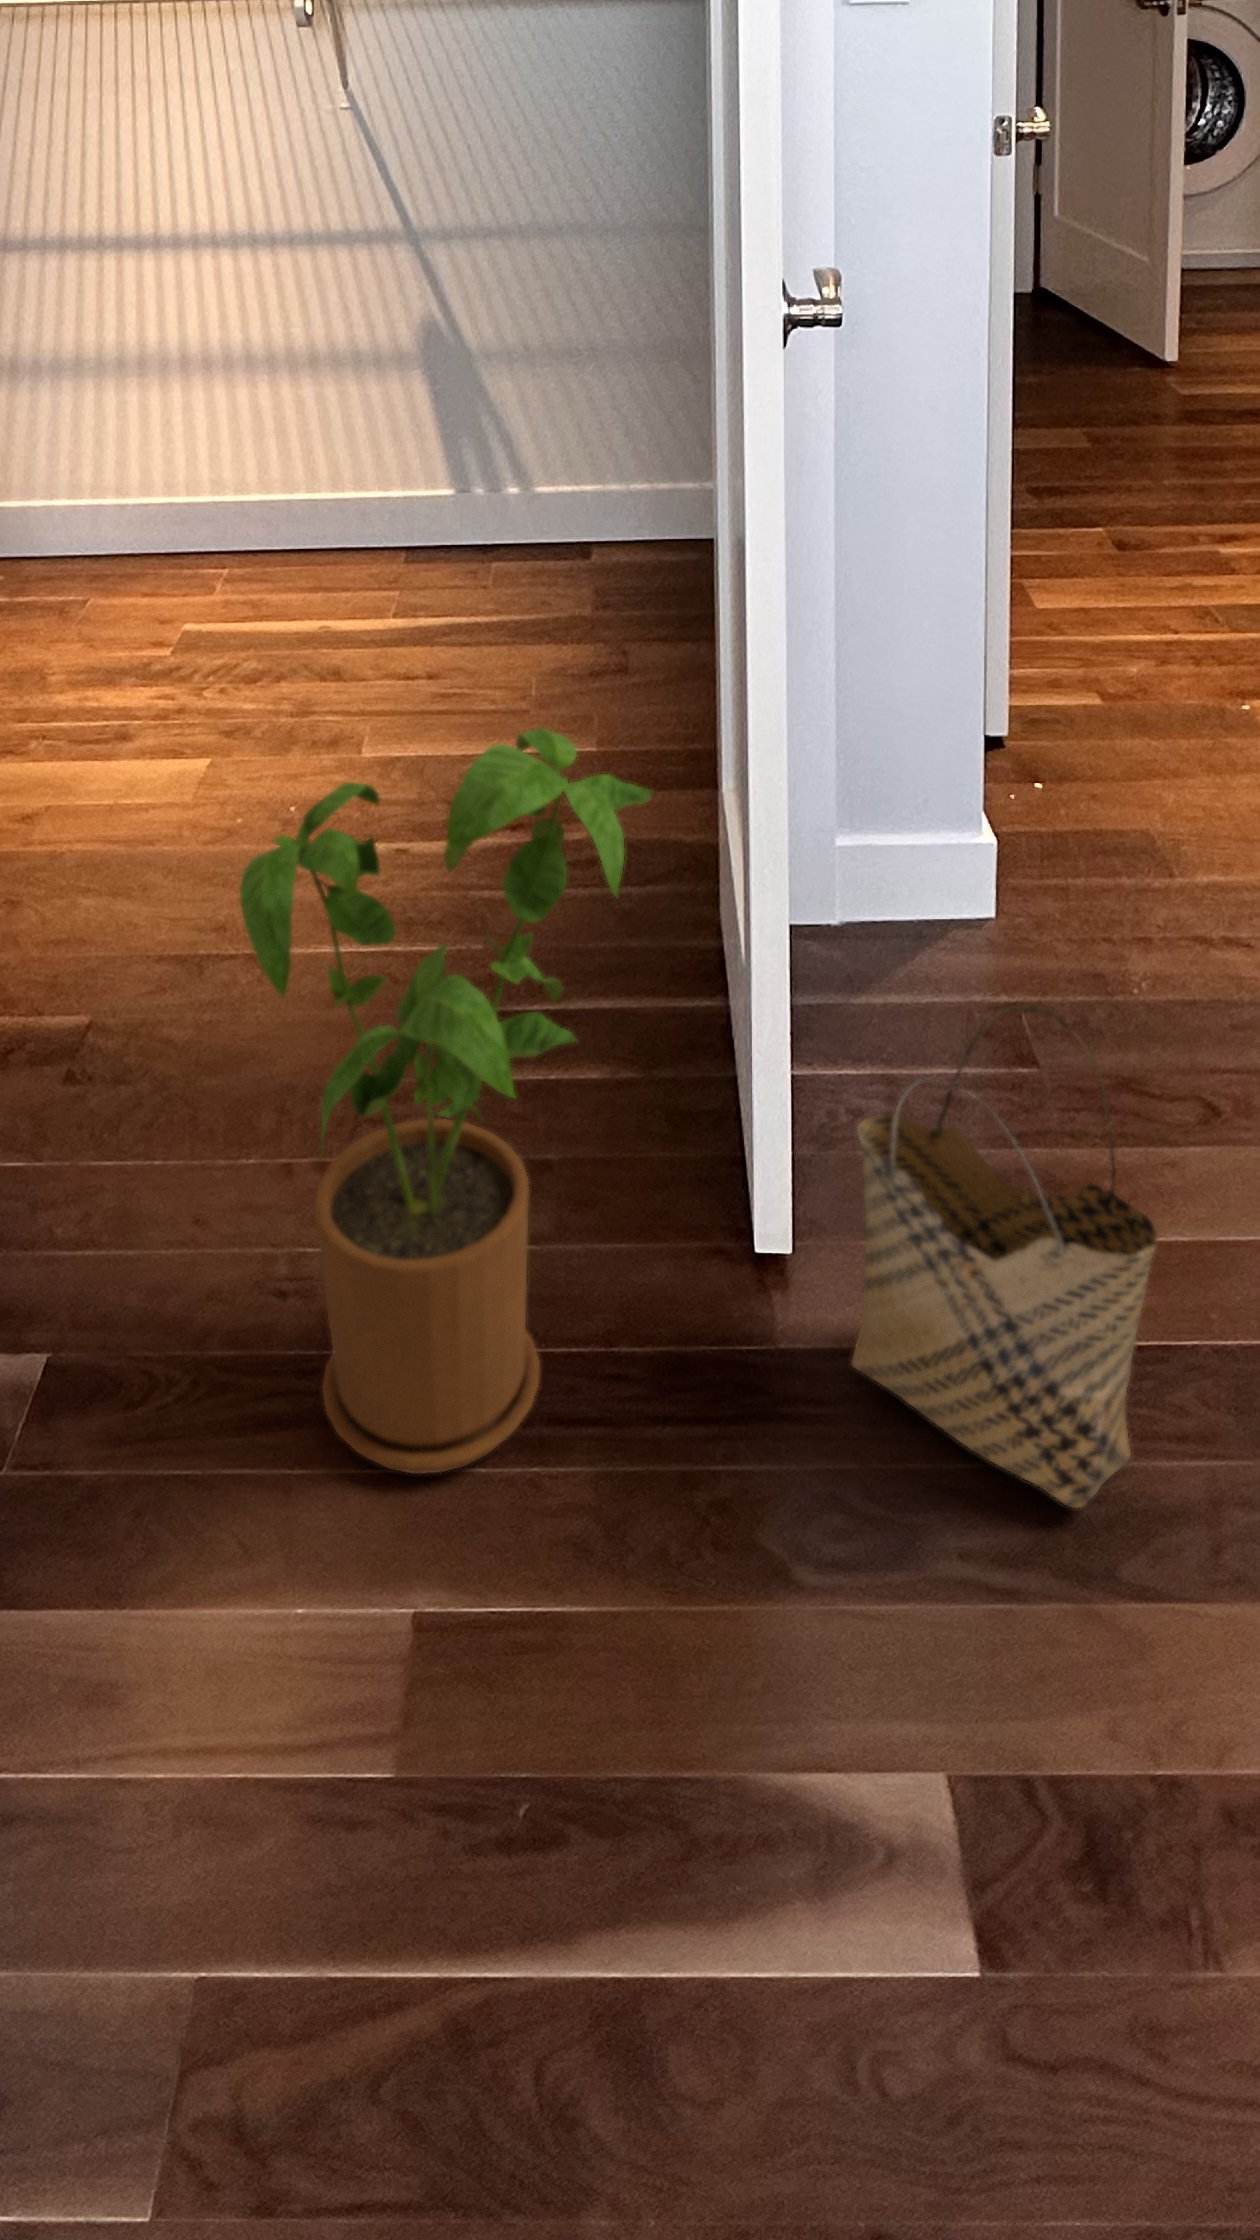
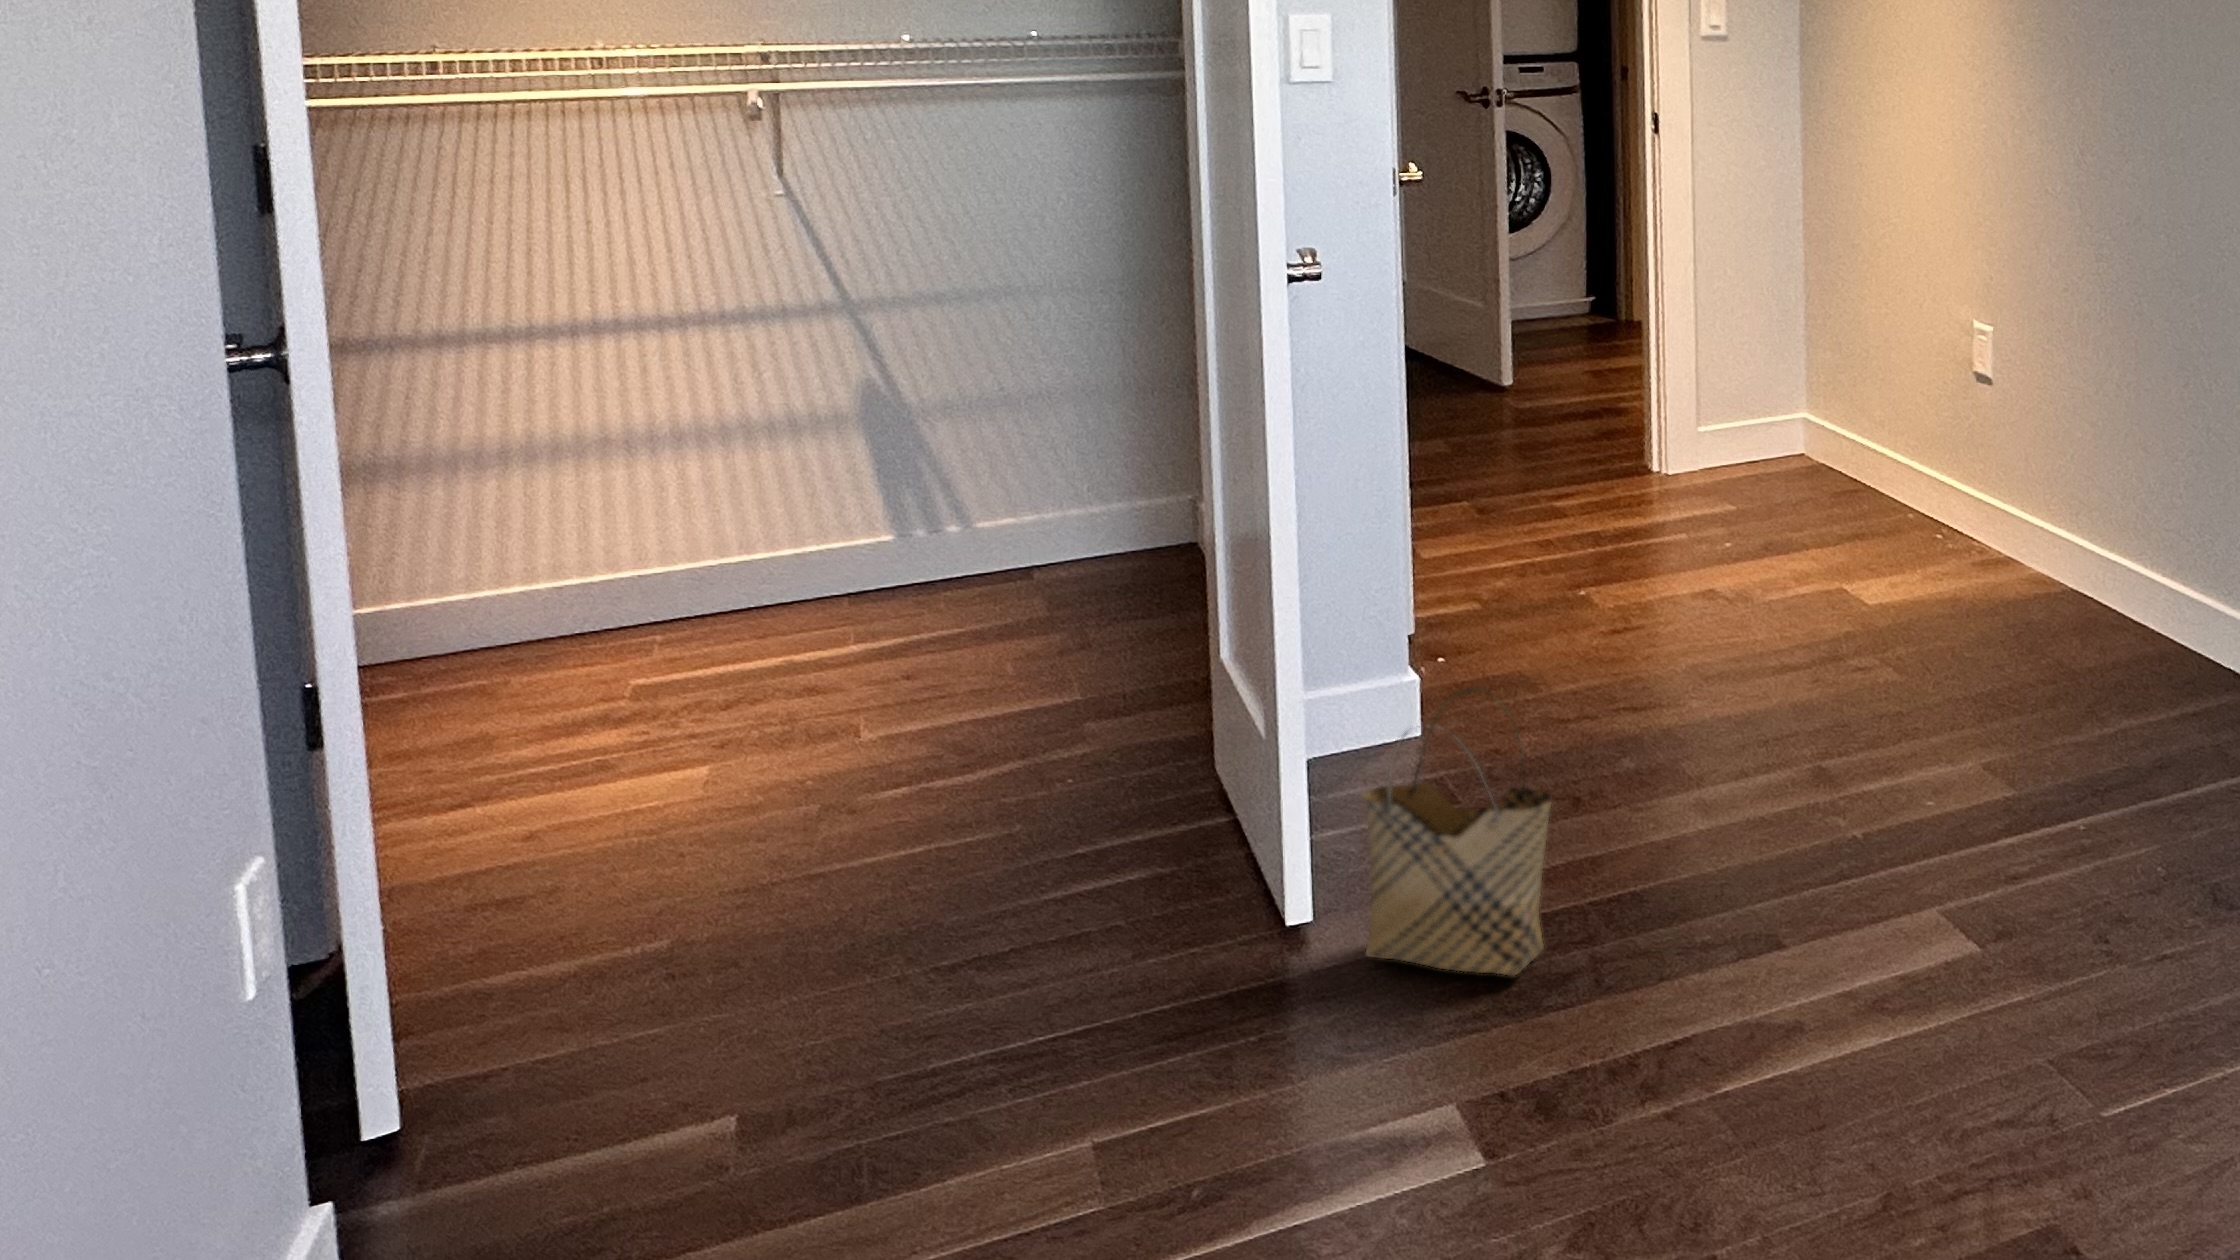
house plant: present [240,728,652,1474] -> none [914,564,1216,1094]

